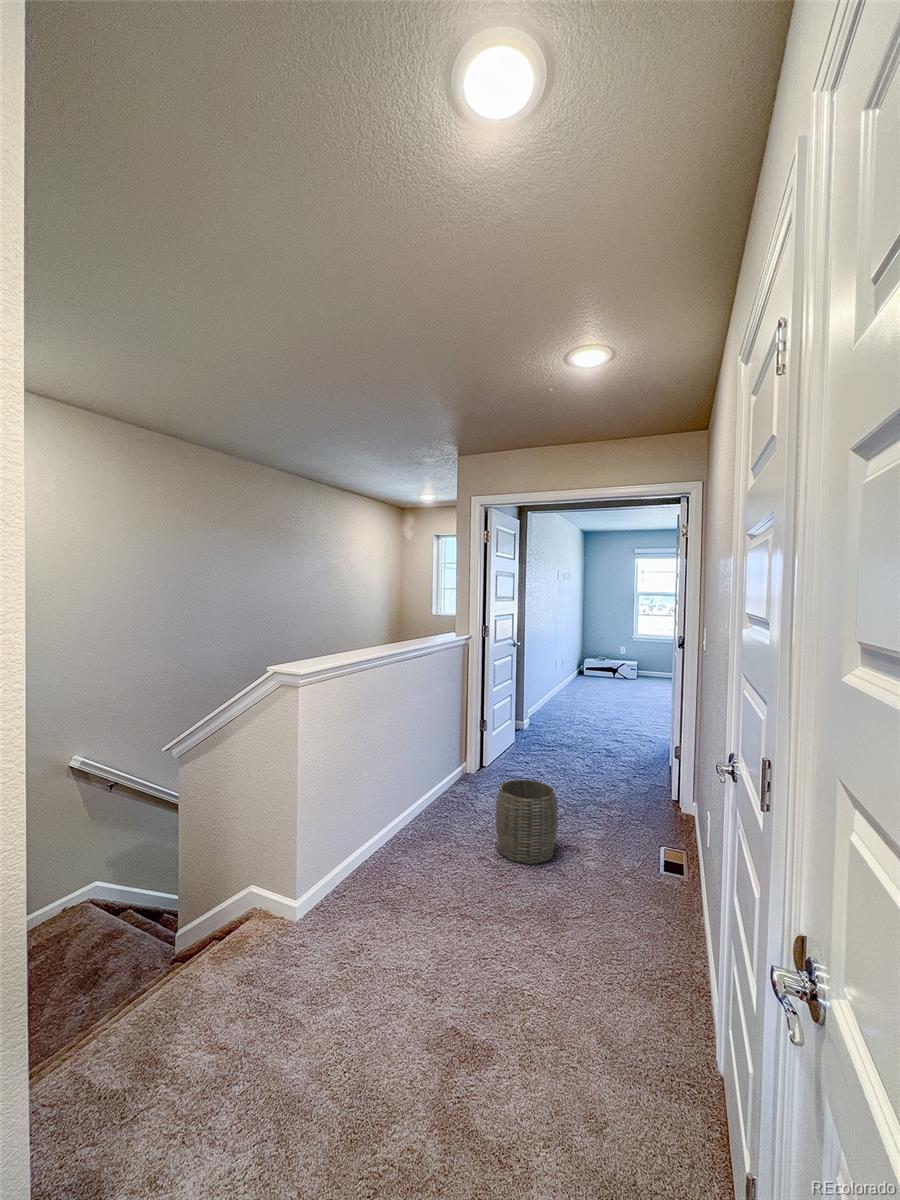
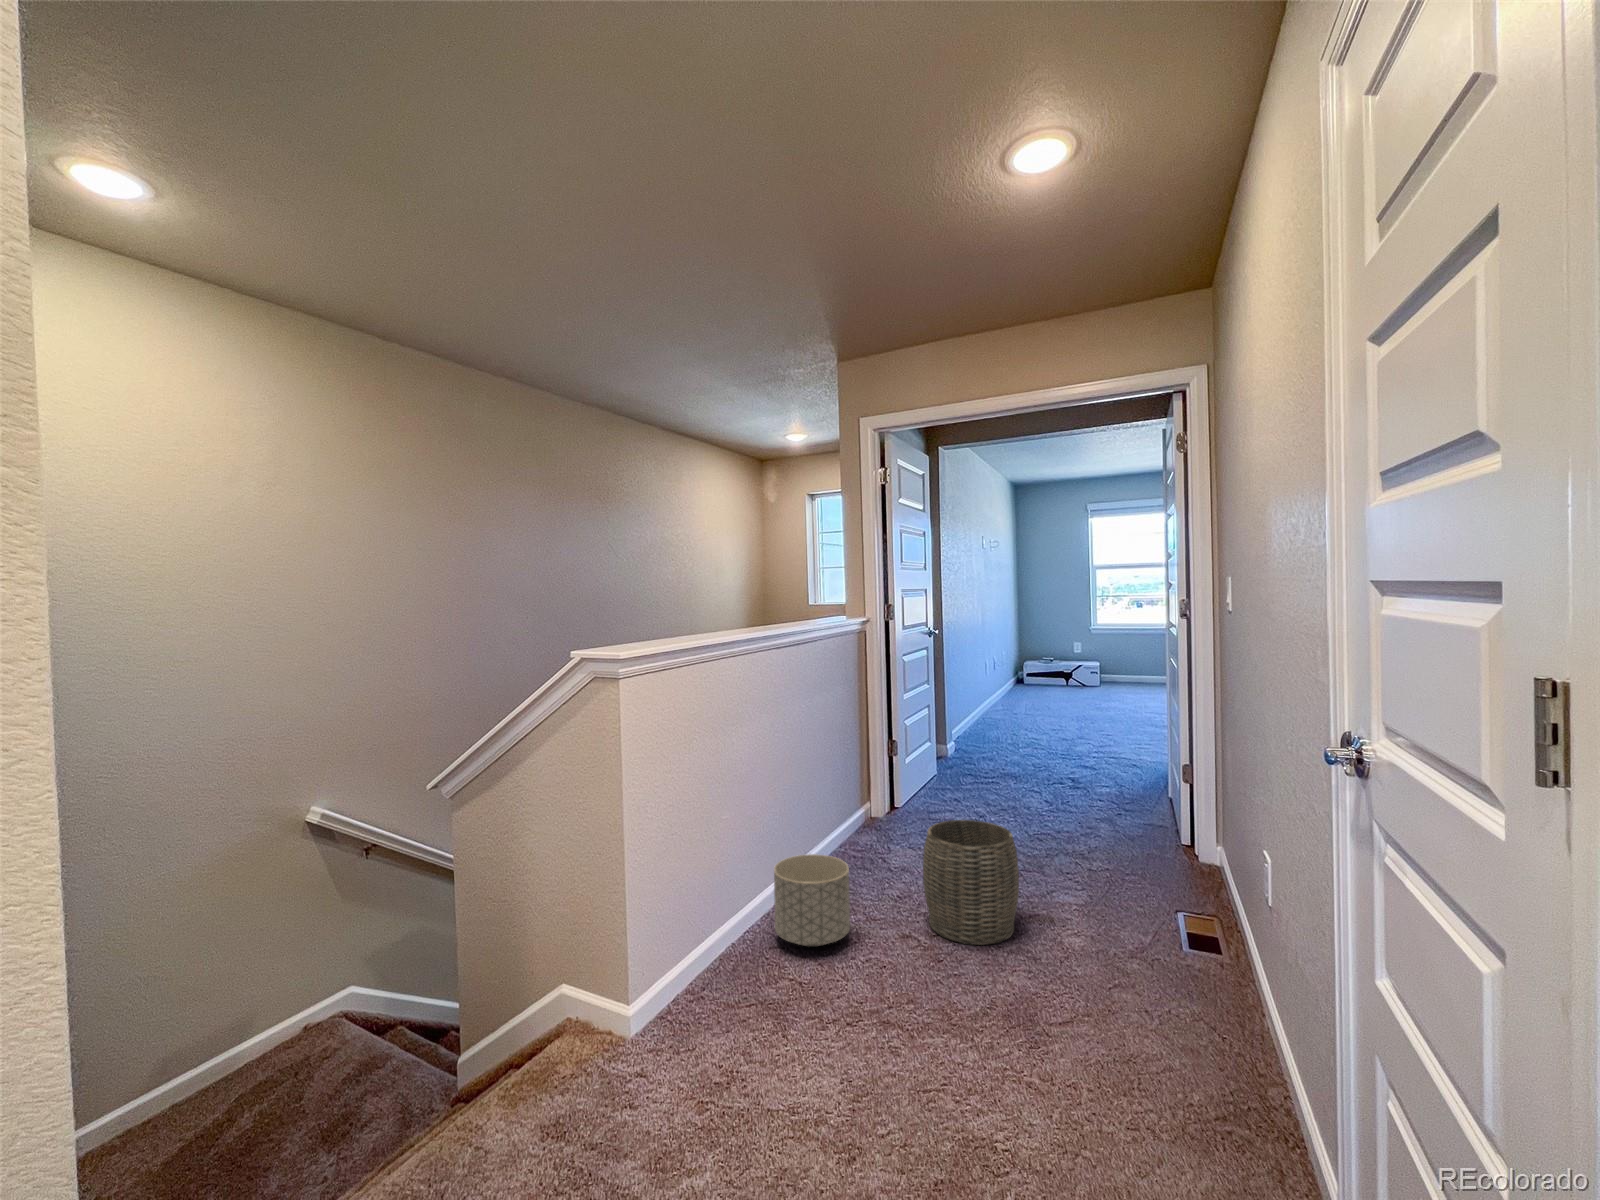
planter: none [395,800,446,862] -> present [774,854,850,947]

